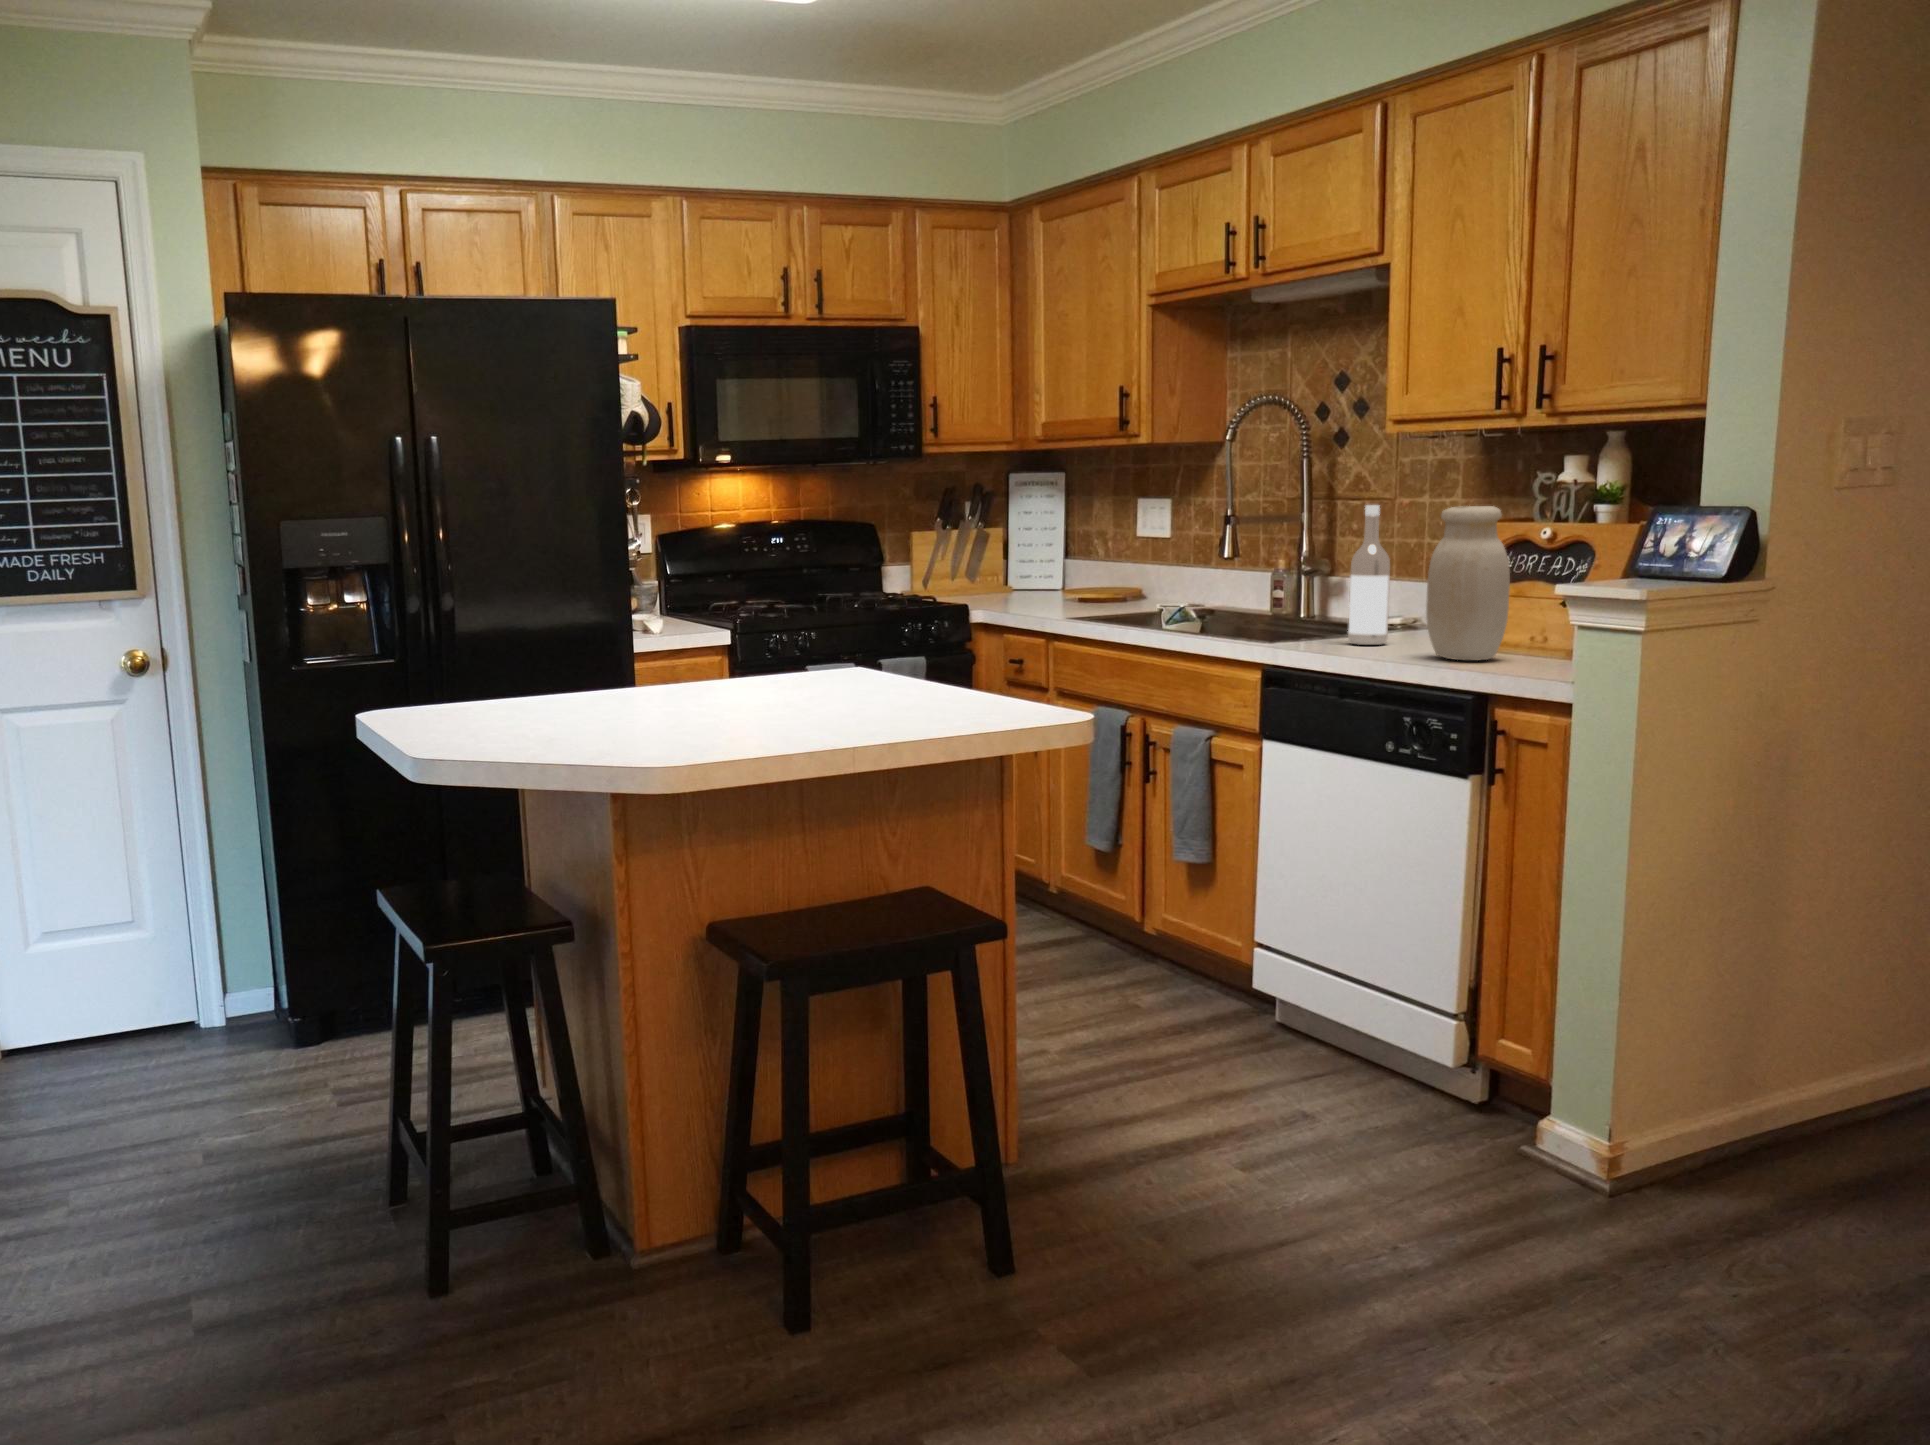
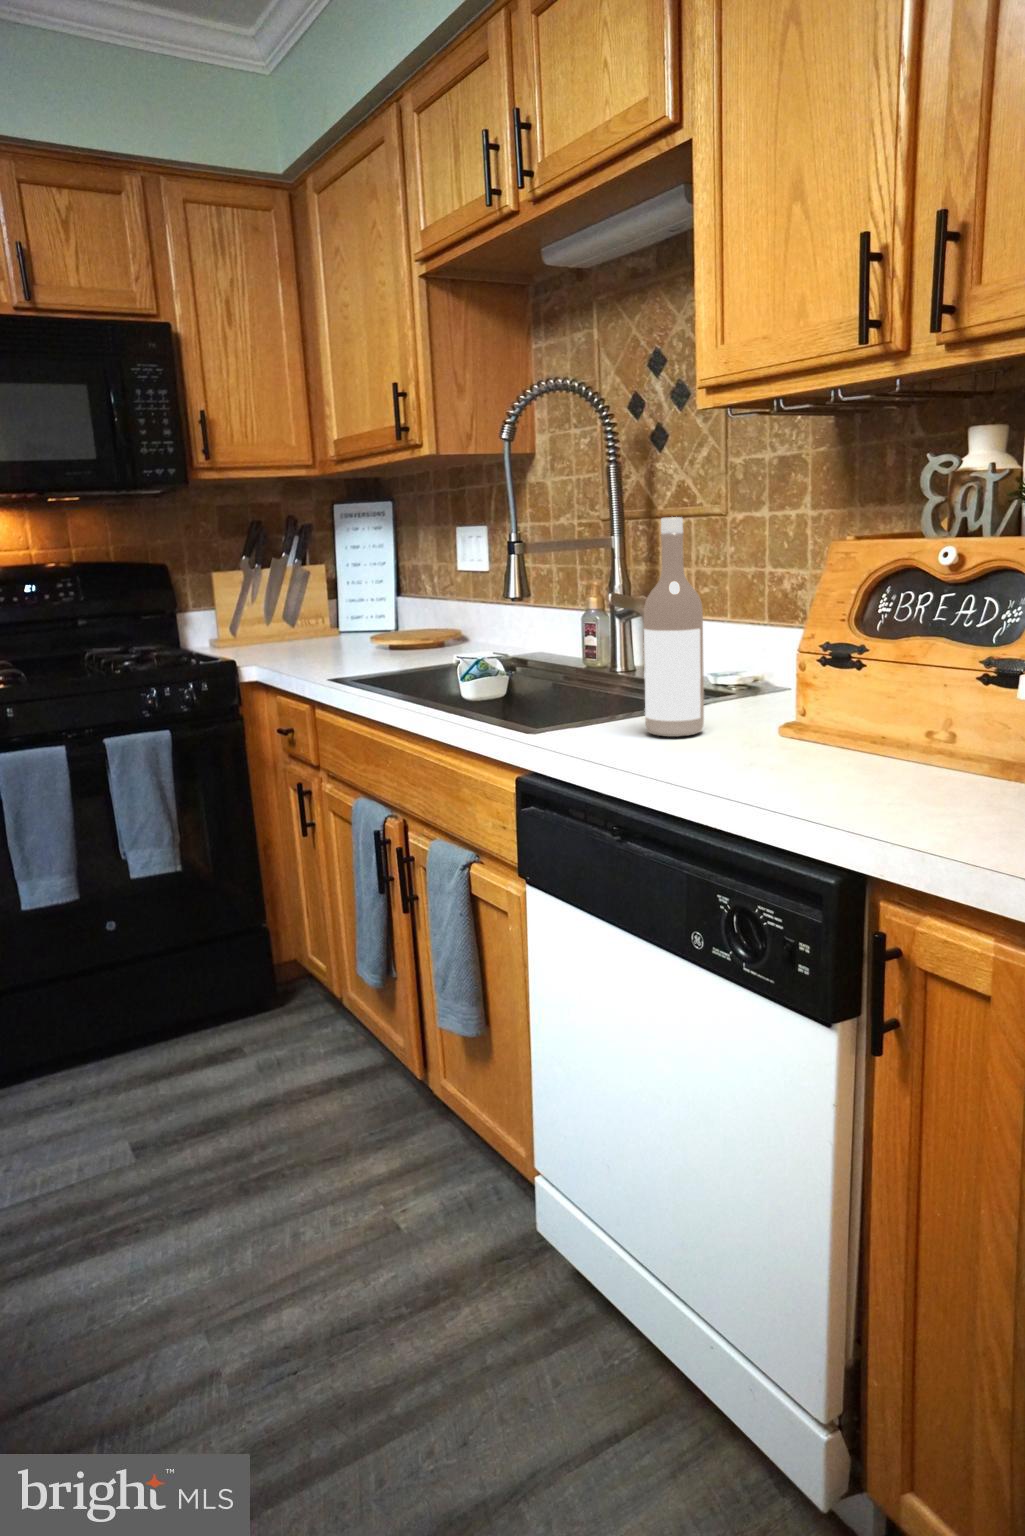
jar: present [1426,506,1510,661] -> none [750,509,894,789]

